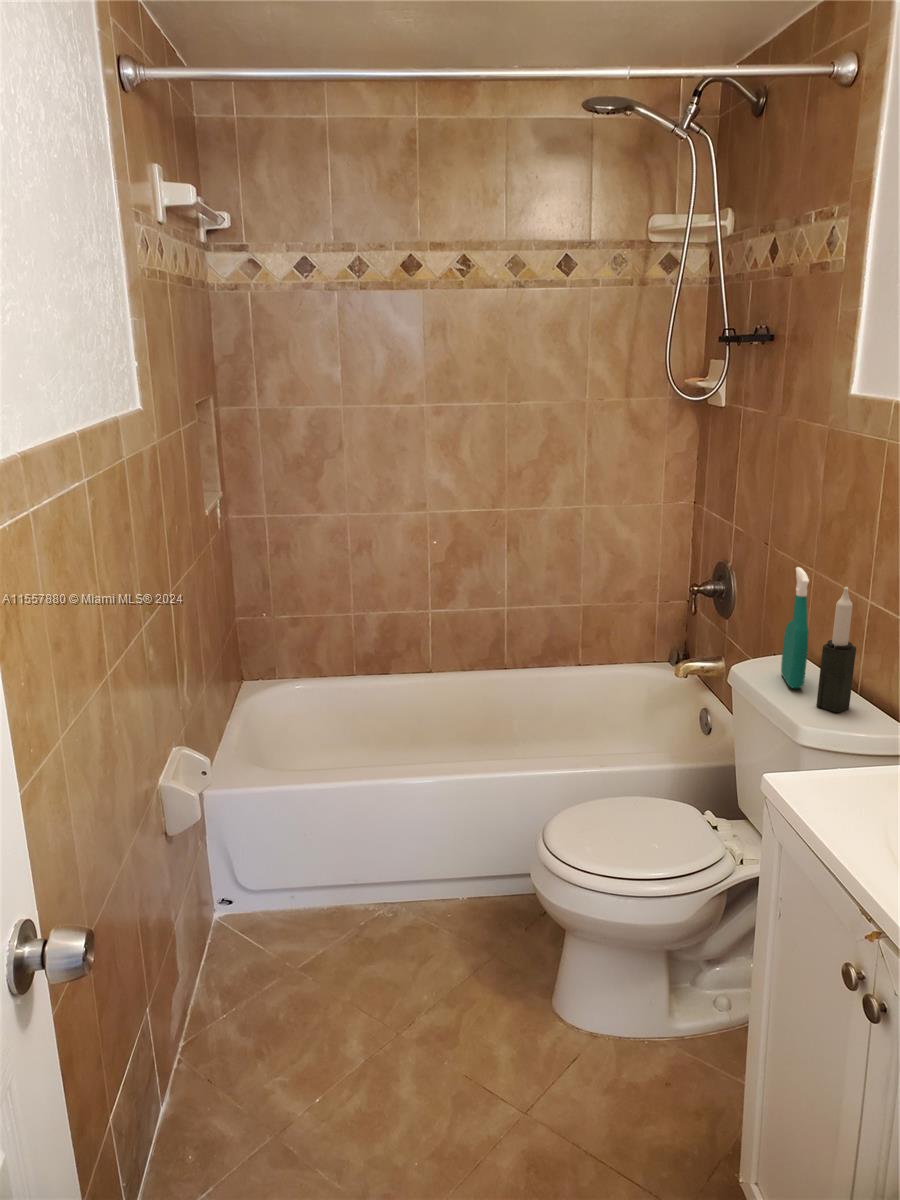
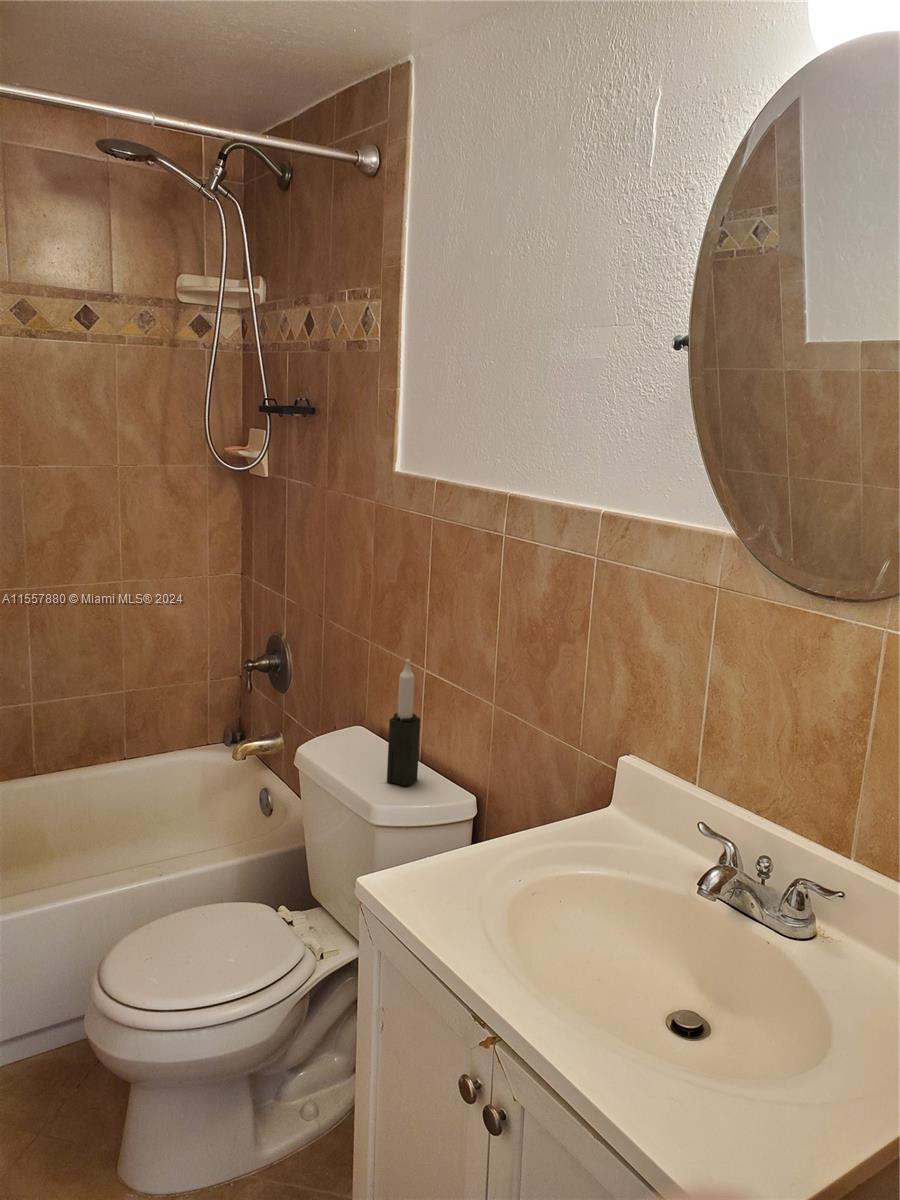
spray bottle: present [781,567,809,688] -> none [348,640,374,765]

